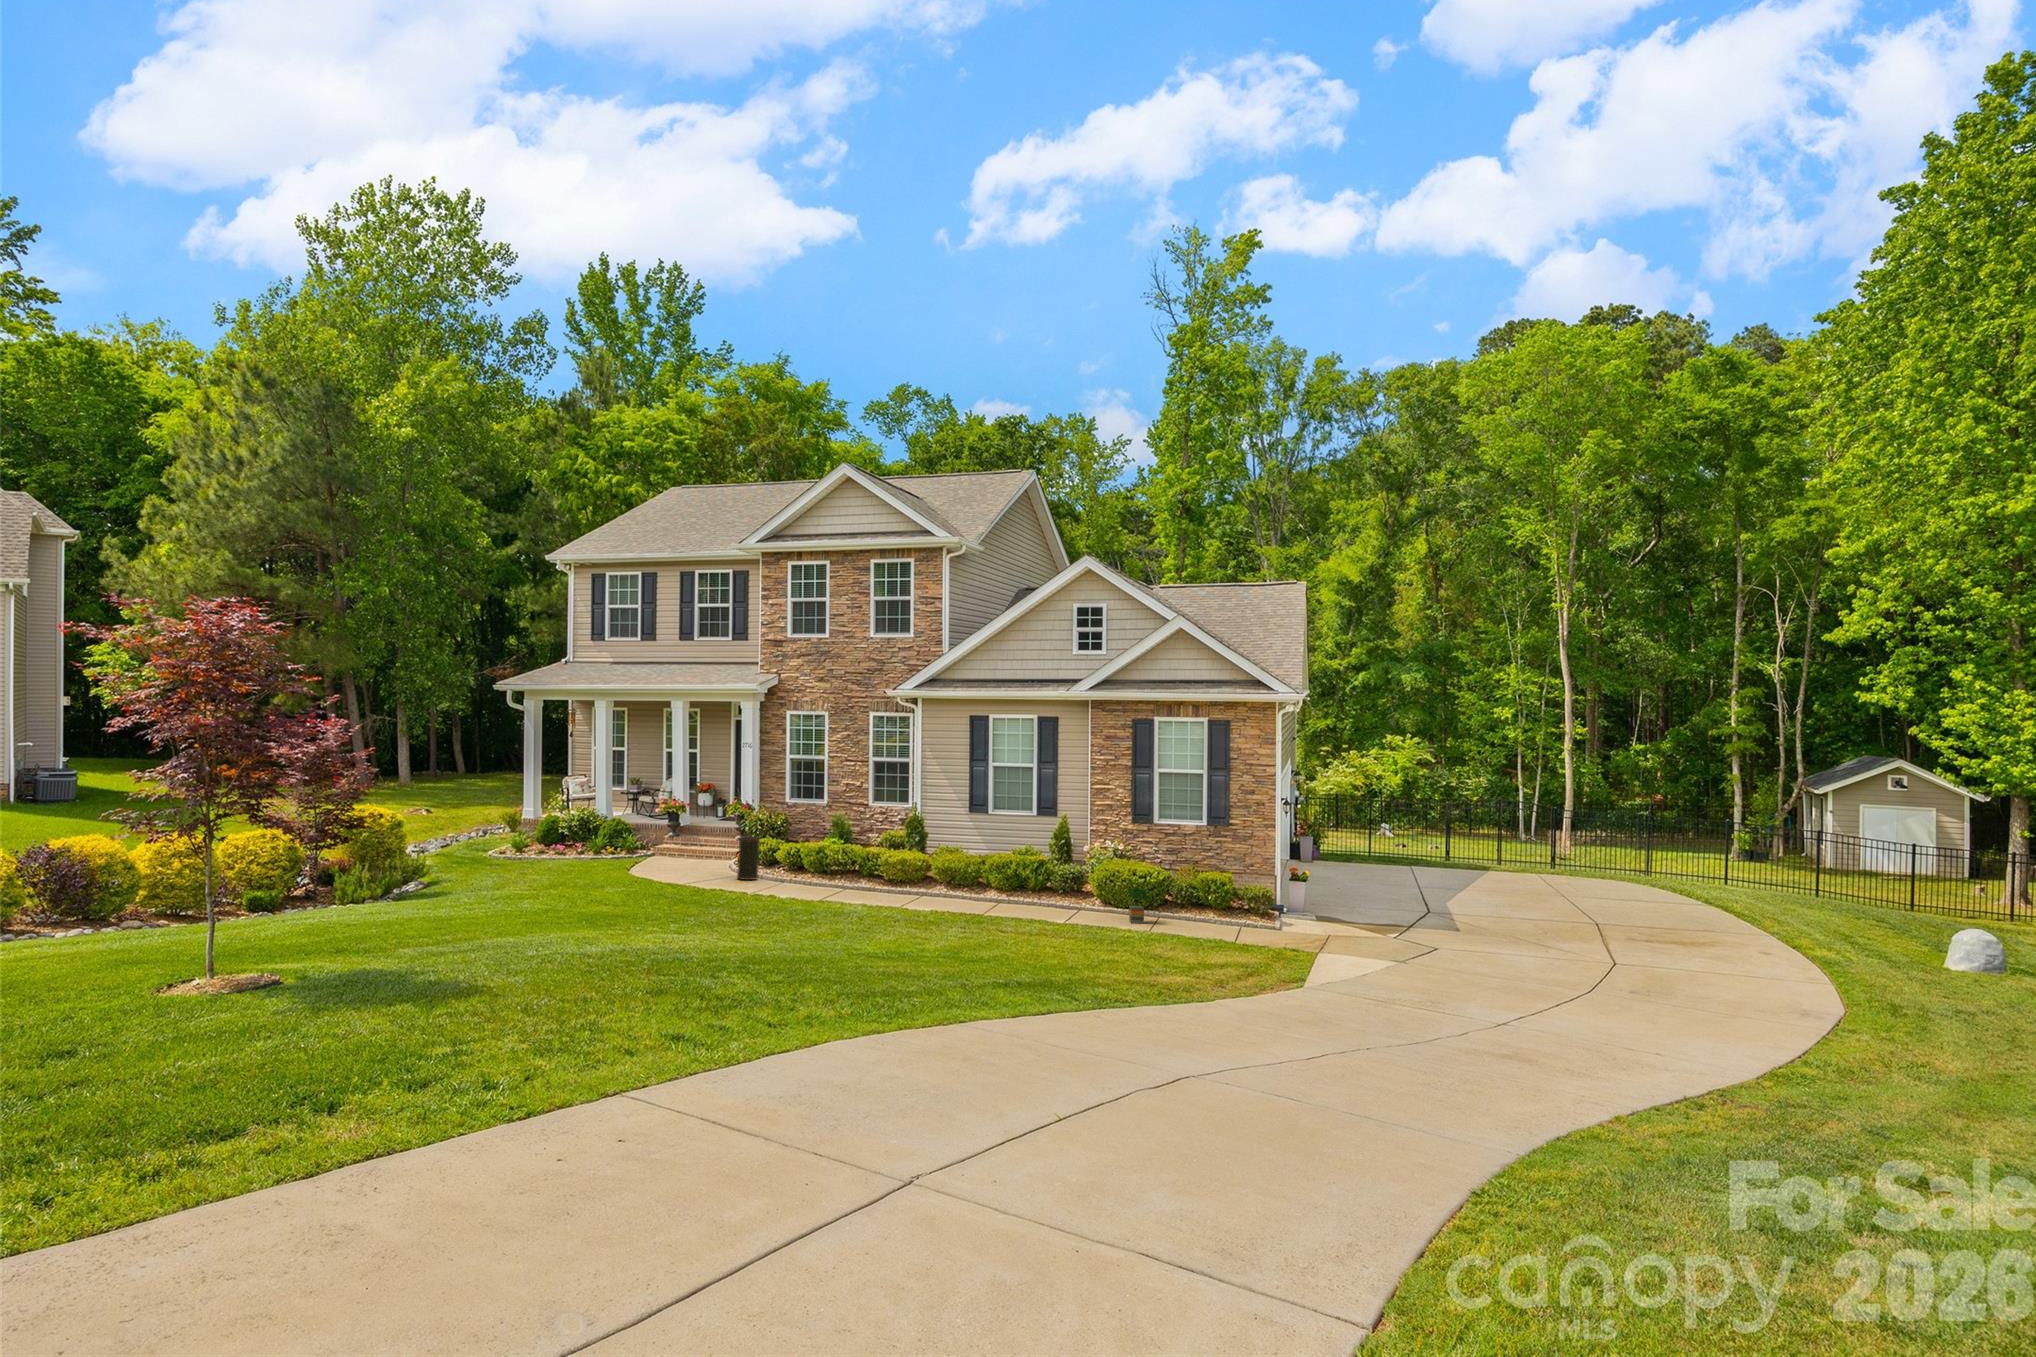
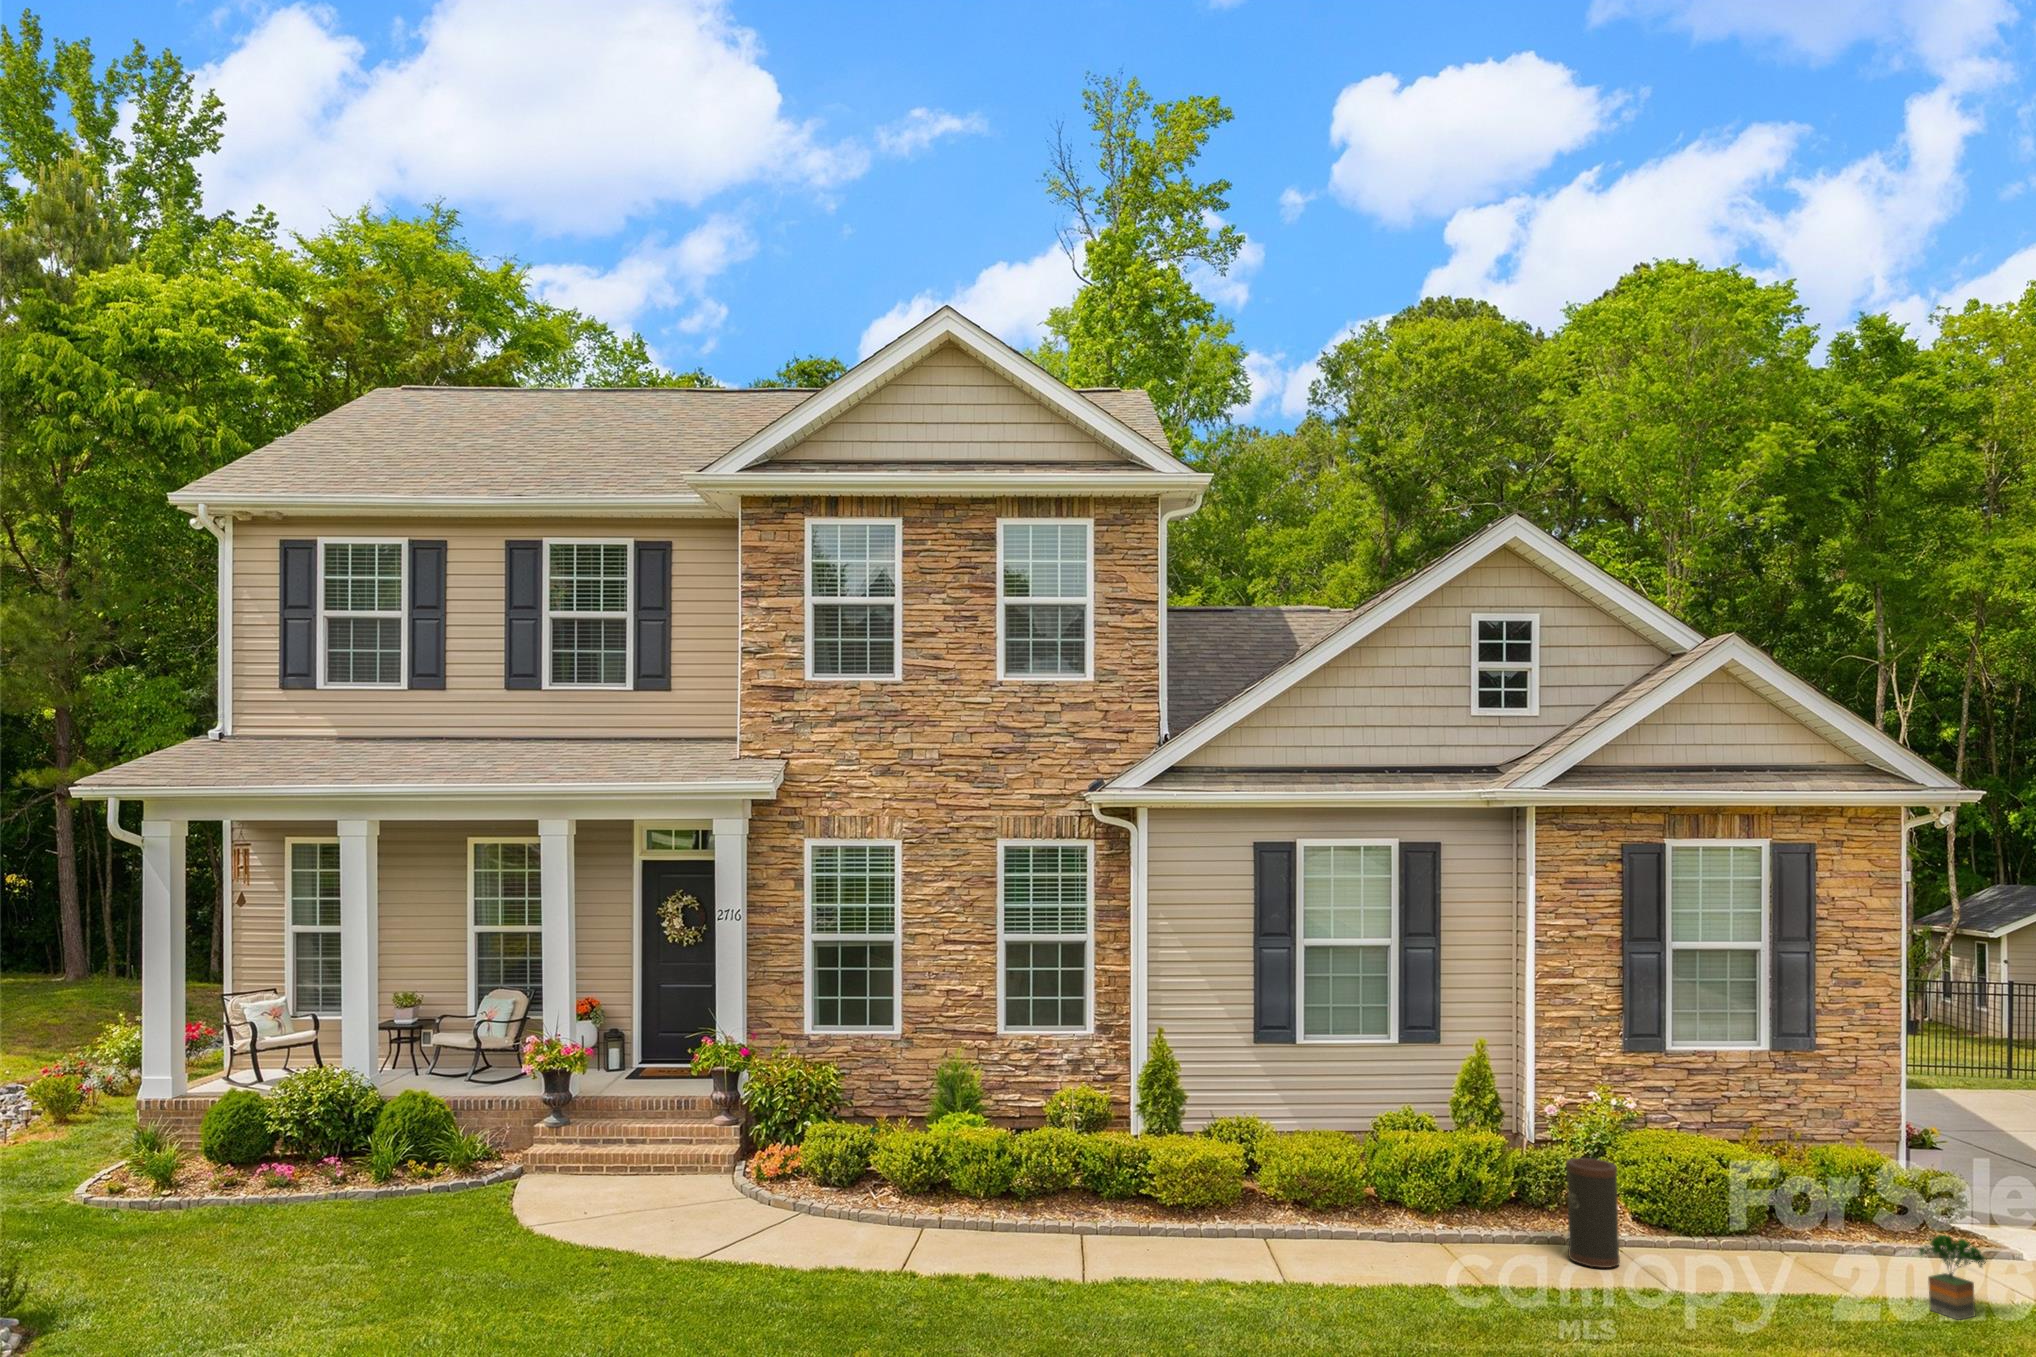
trash can: present [737,837,760,880] -> present [1566,1158,1620,1268]

